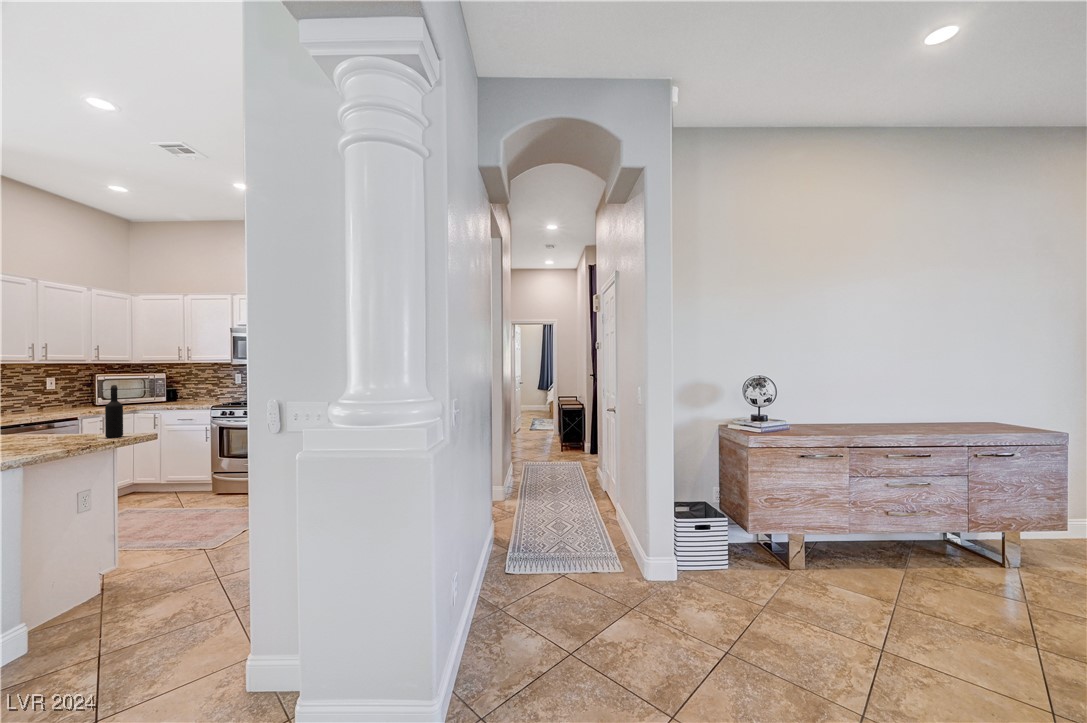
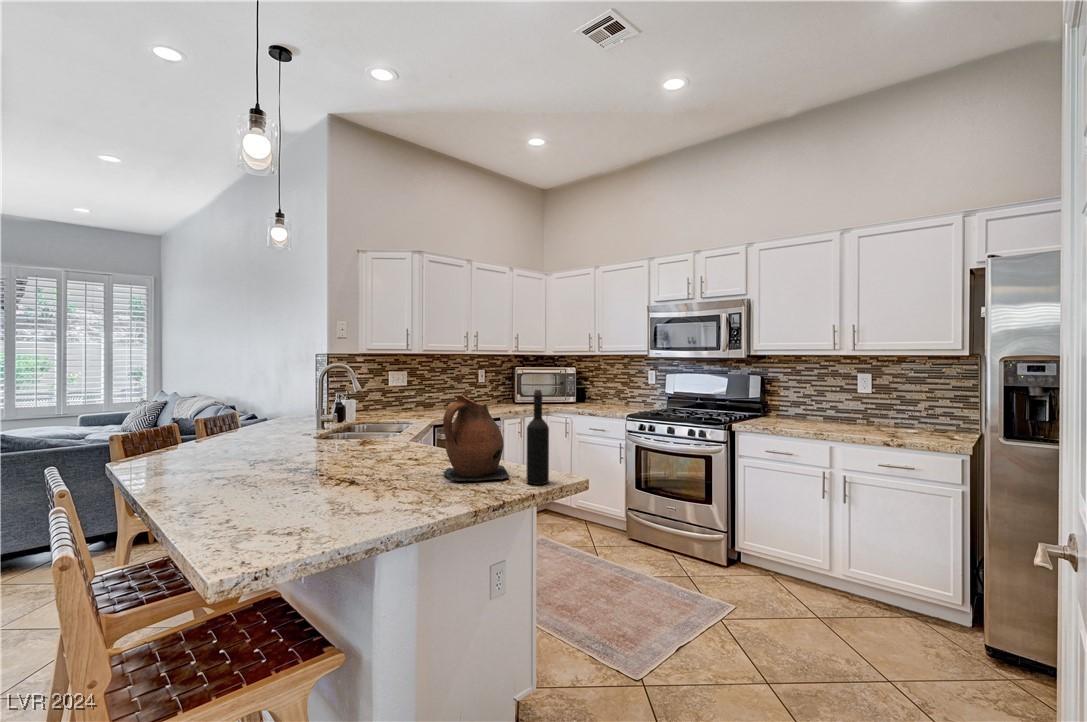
ceramic pitcher: none [27,391,91,443] -> present [443,395,509,481]

